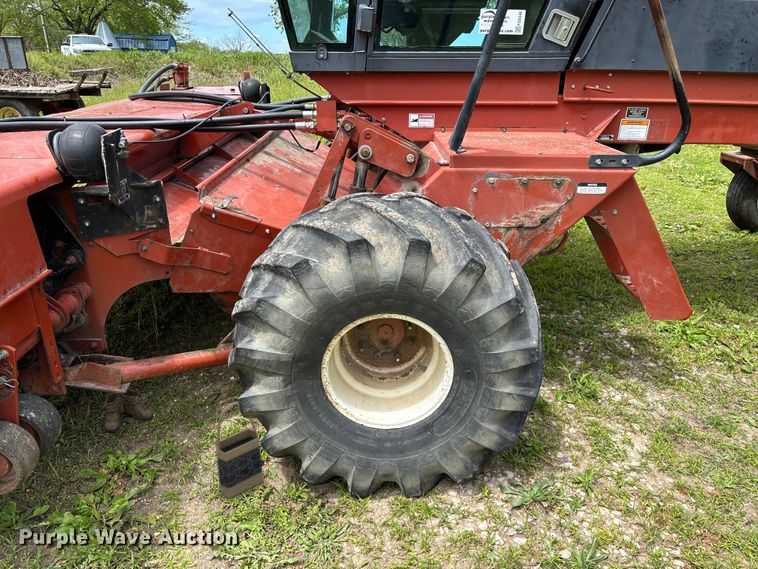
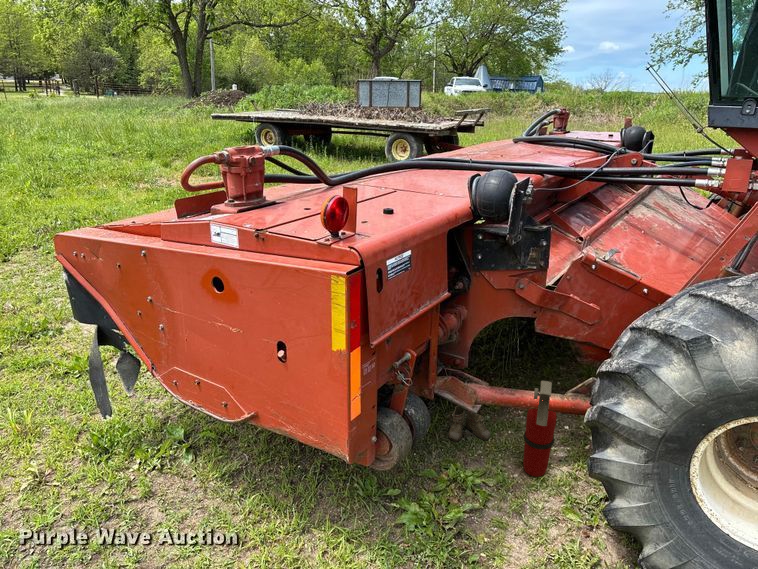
fire extinguisher: none [182,340,214,438] -> present [523,381,557,477]
bag: present [215,402,263,498] -> none [547,459,600,551]

